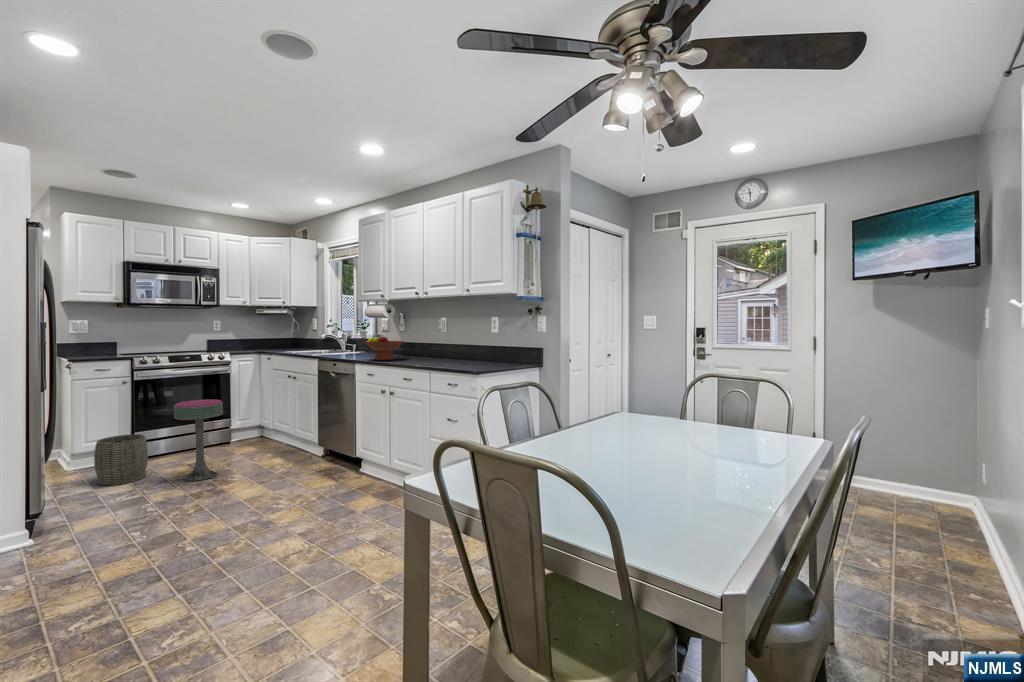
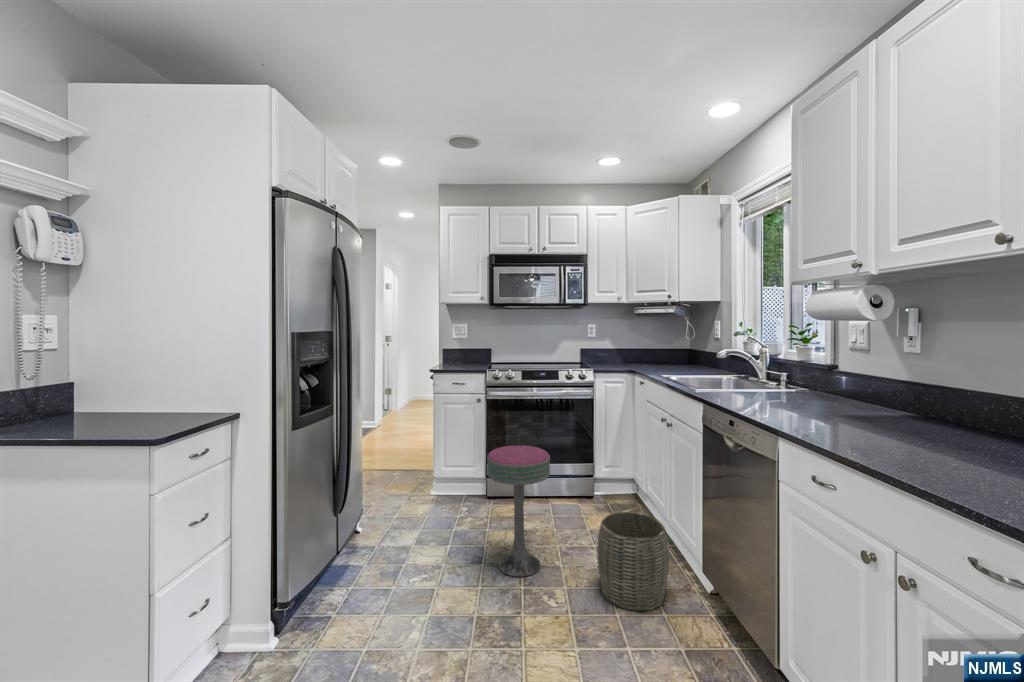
fruit bowl: present [365,335,403,360] -> none [814,368,948,442]
woven basket: present [94,434,148,485] -> present [597,512,669,611]

